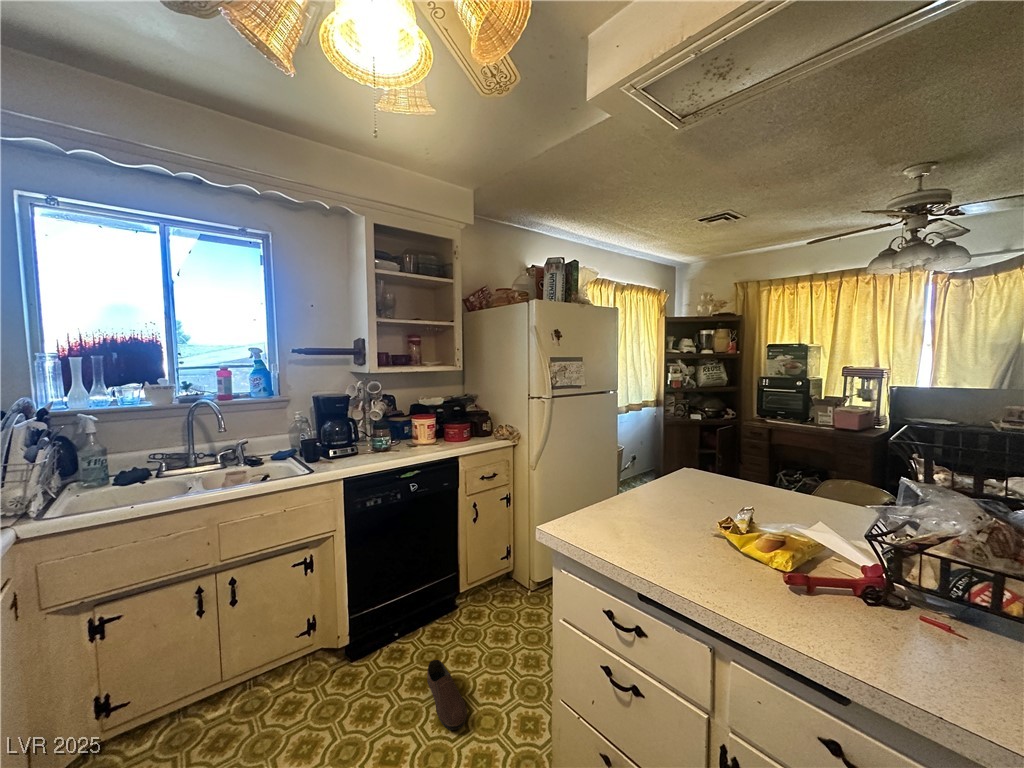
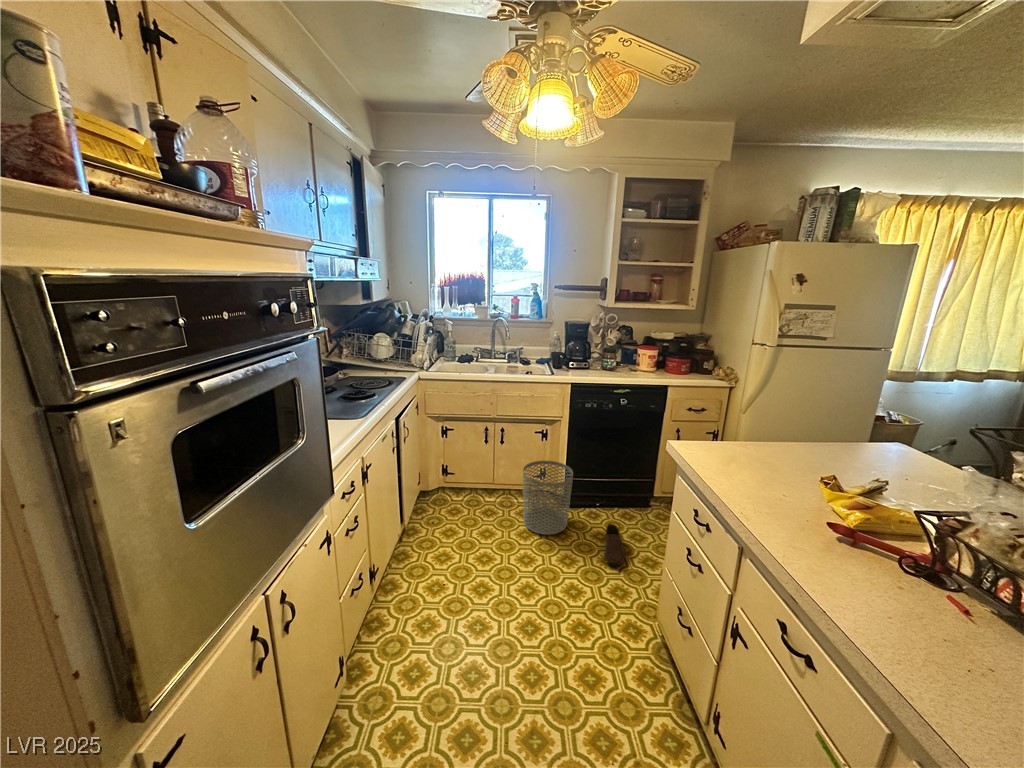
waste bin: none [284,601,369,739] -> present [523,461,573,535]

